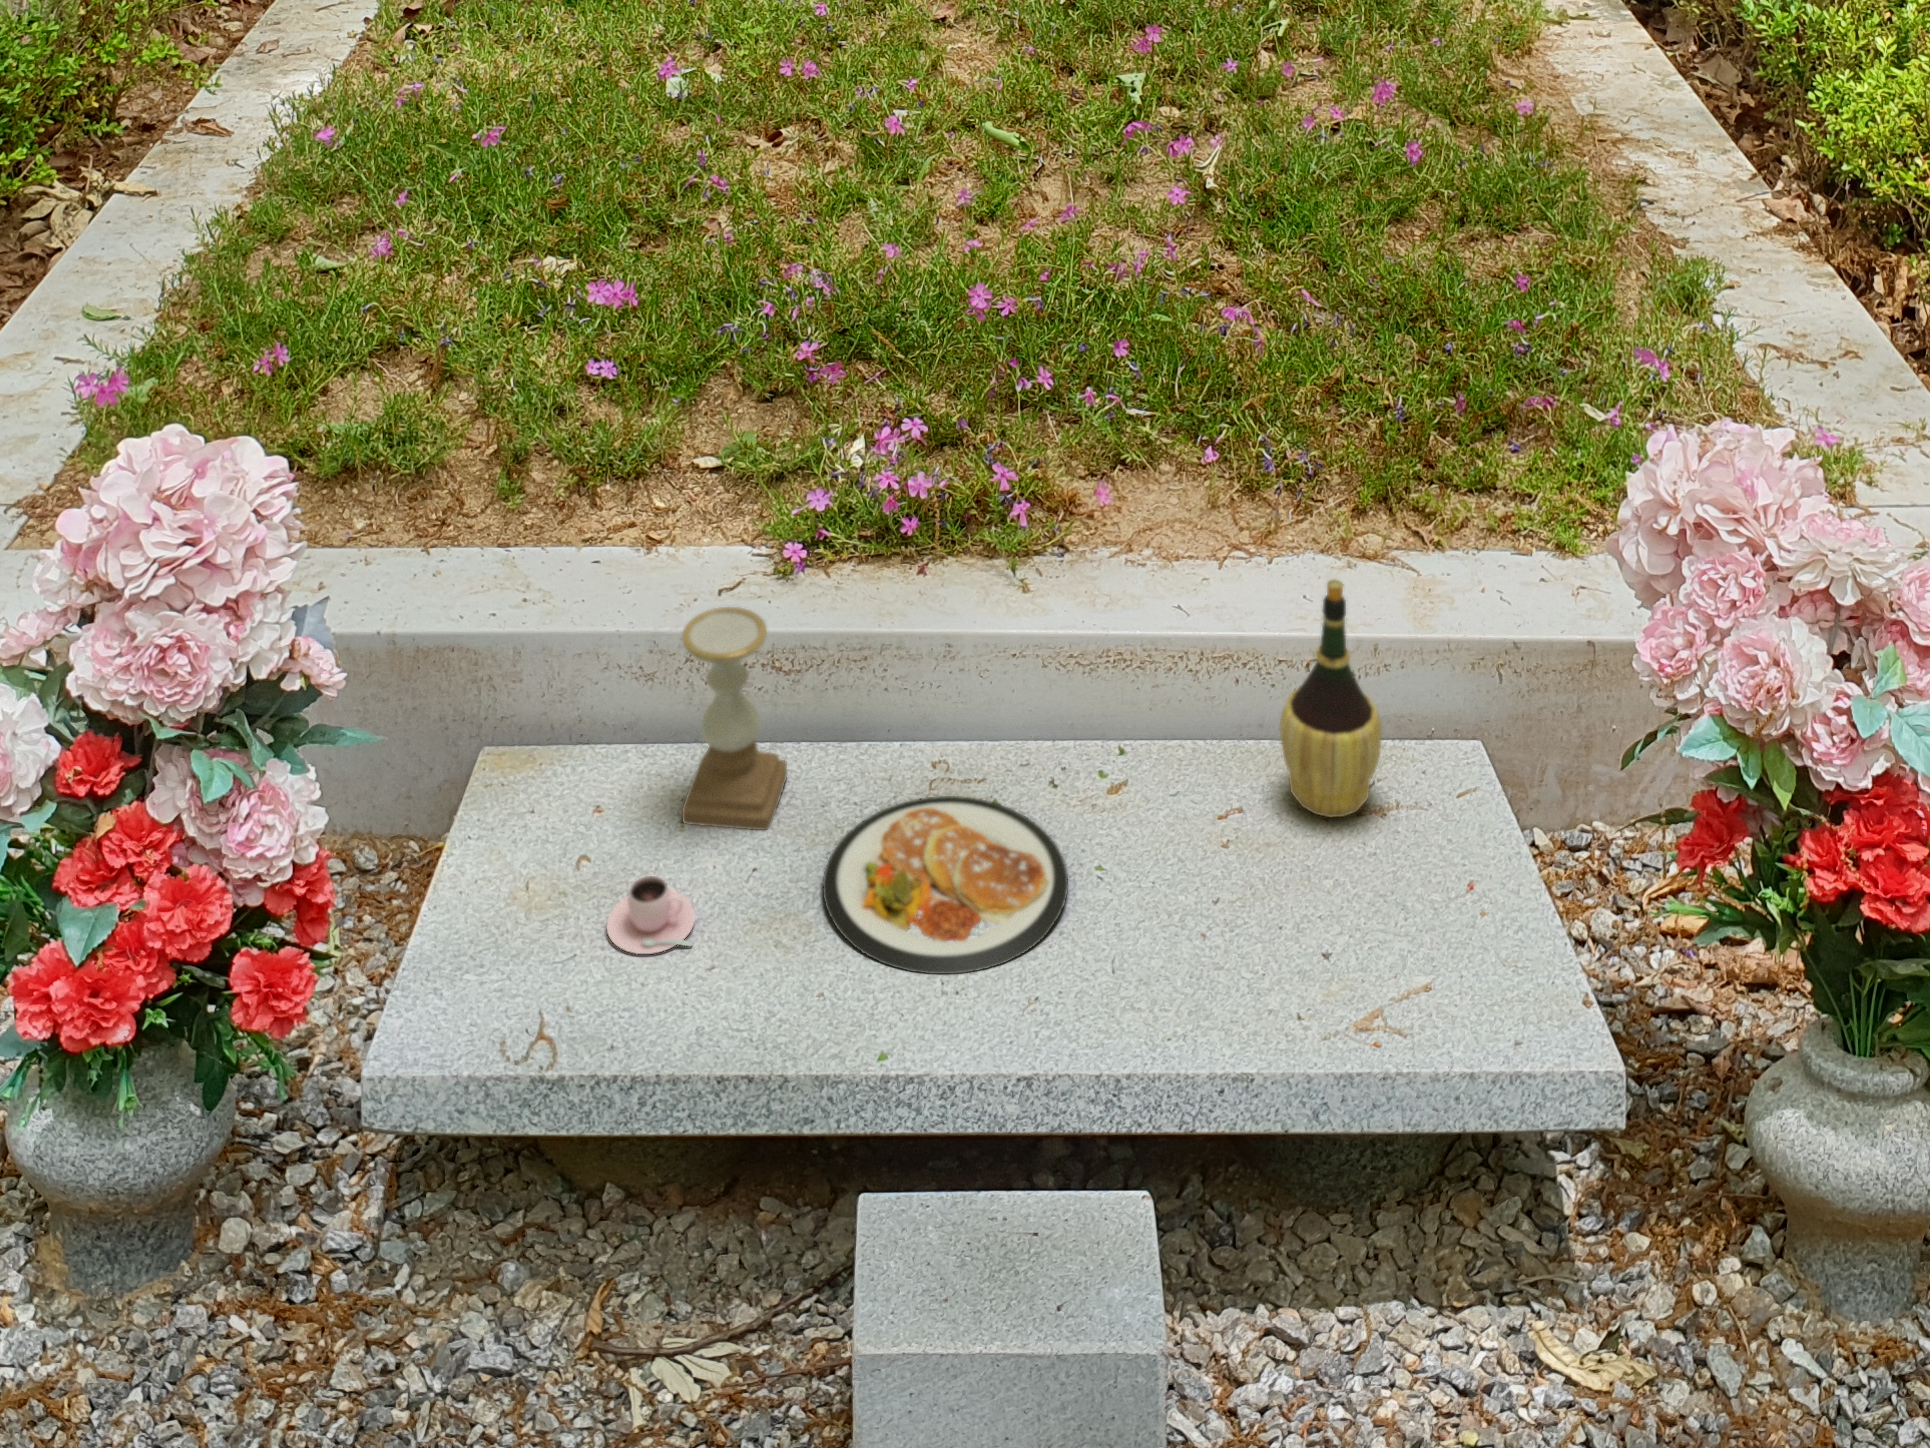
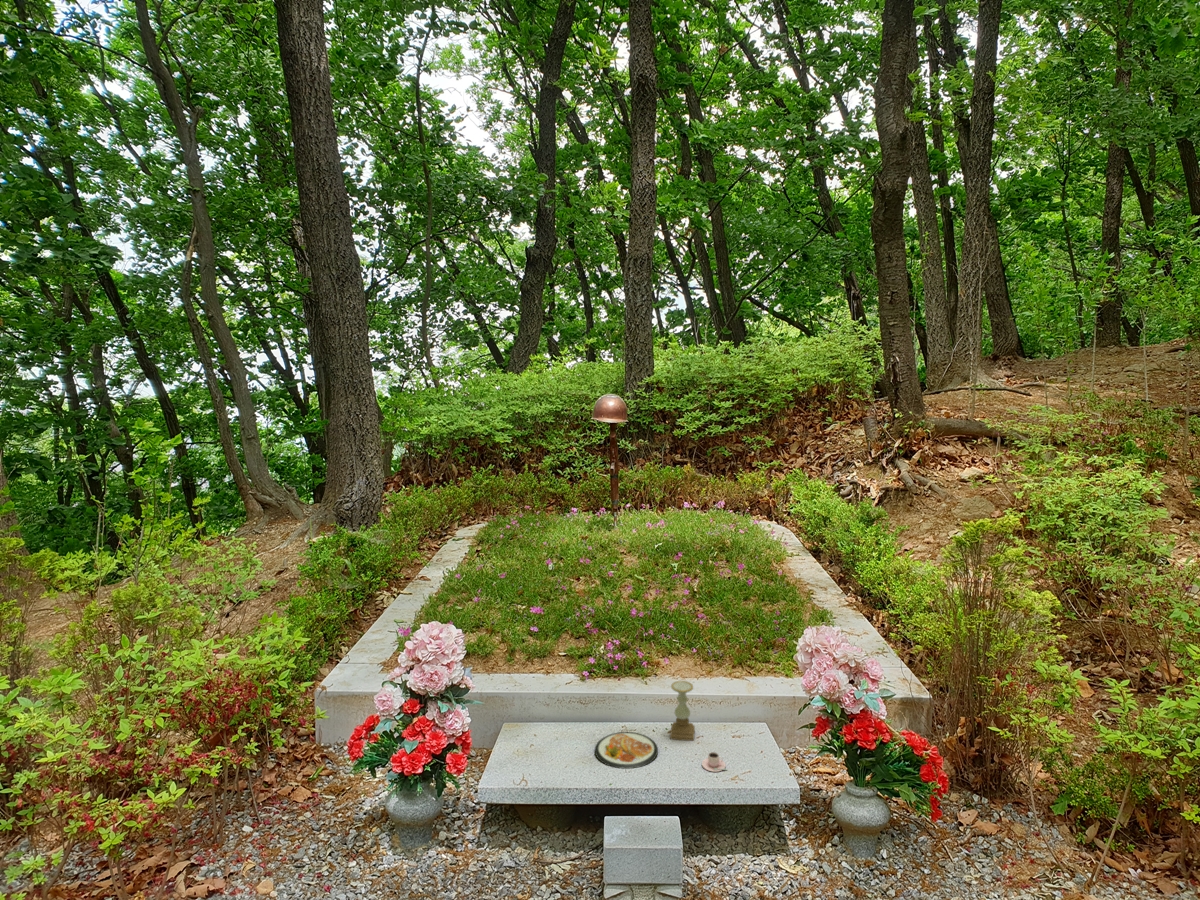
wine bottle: present [1280,580,1382,817] -> none [713,673,739,738]
candle holder: present [682,607,787,830] -> present [670,681,695,741]
teacup: present [607,876,695,954] -> present [702,752,726,772]

